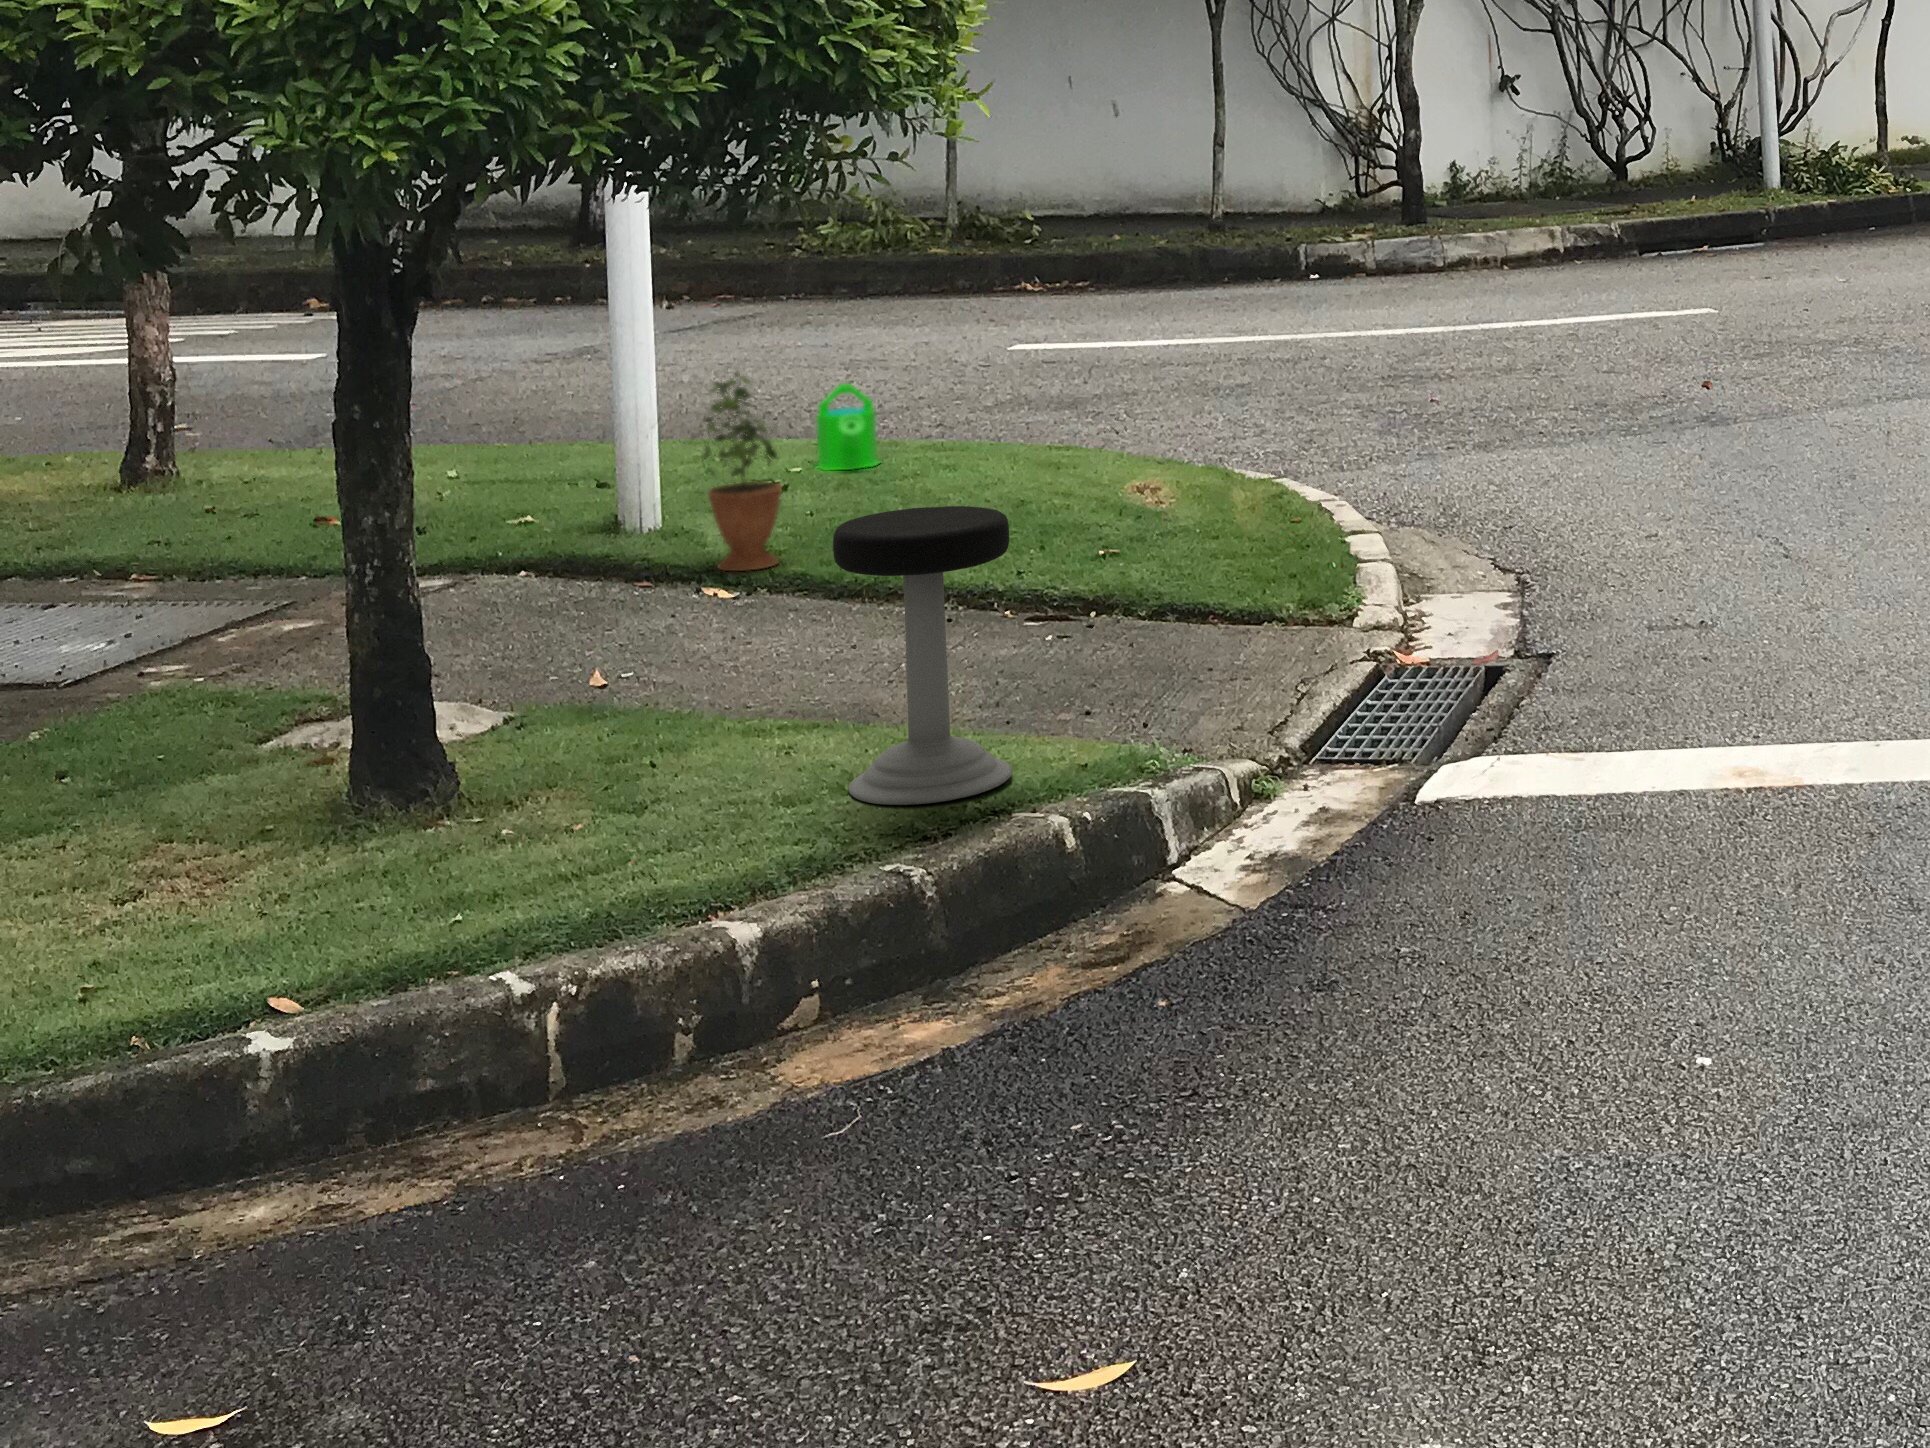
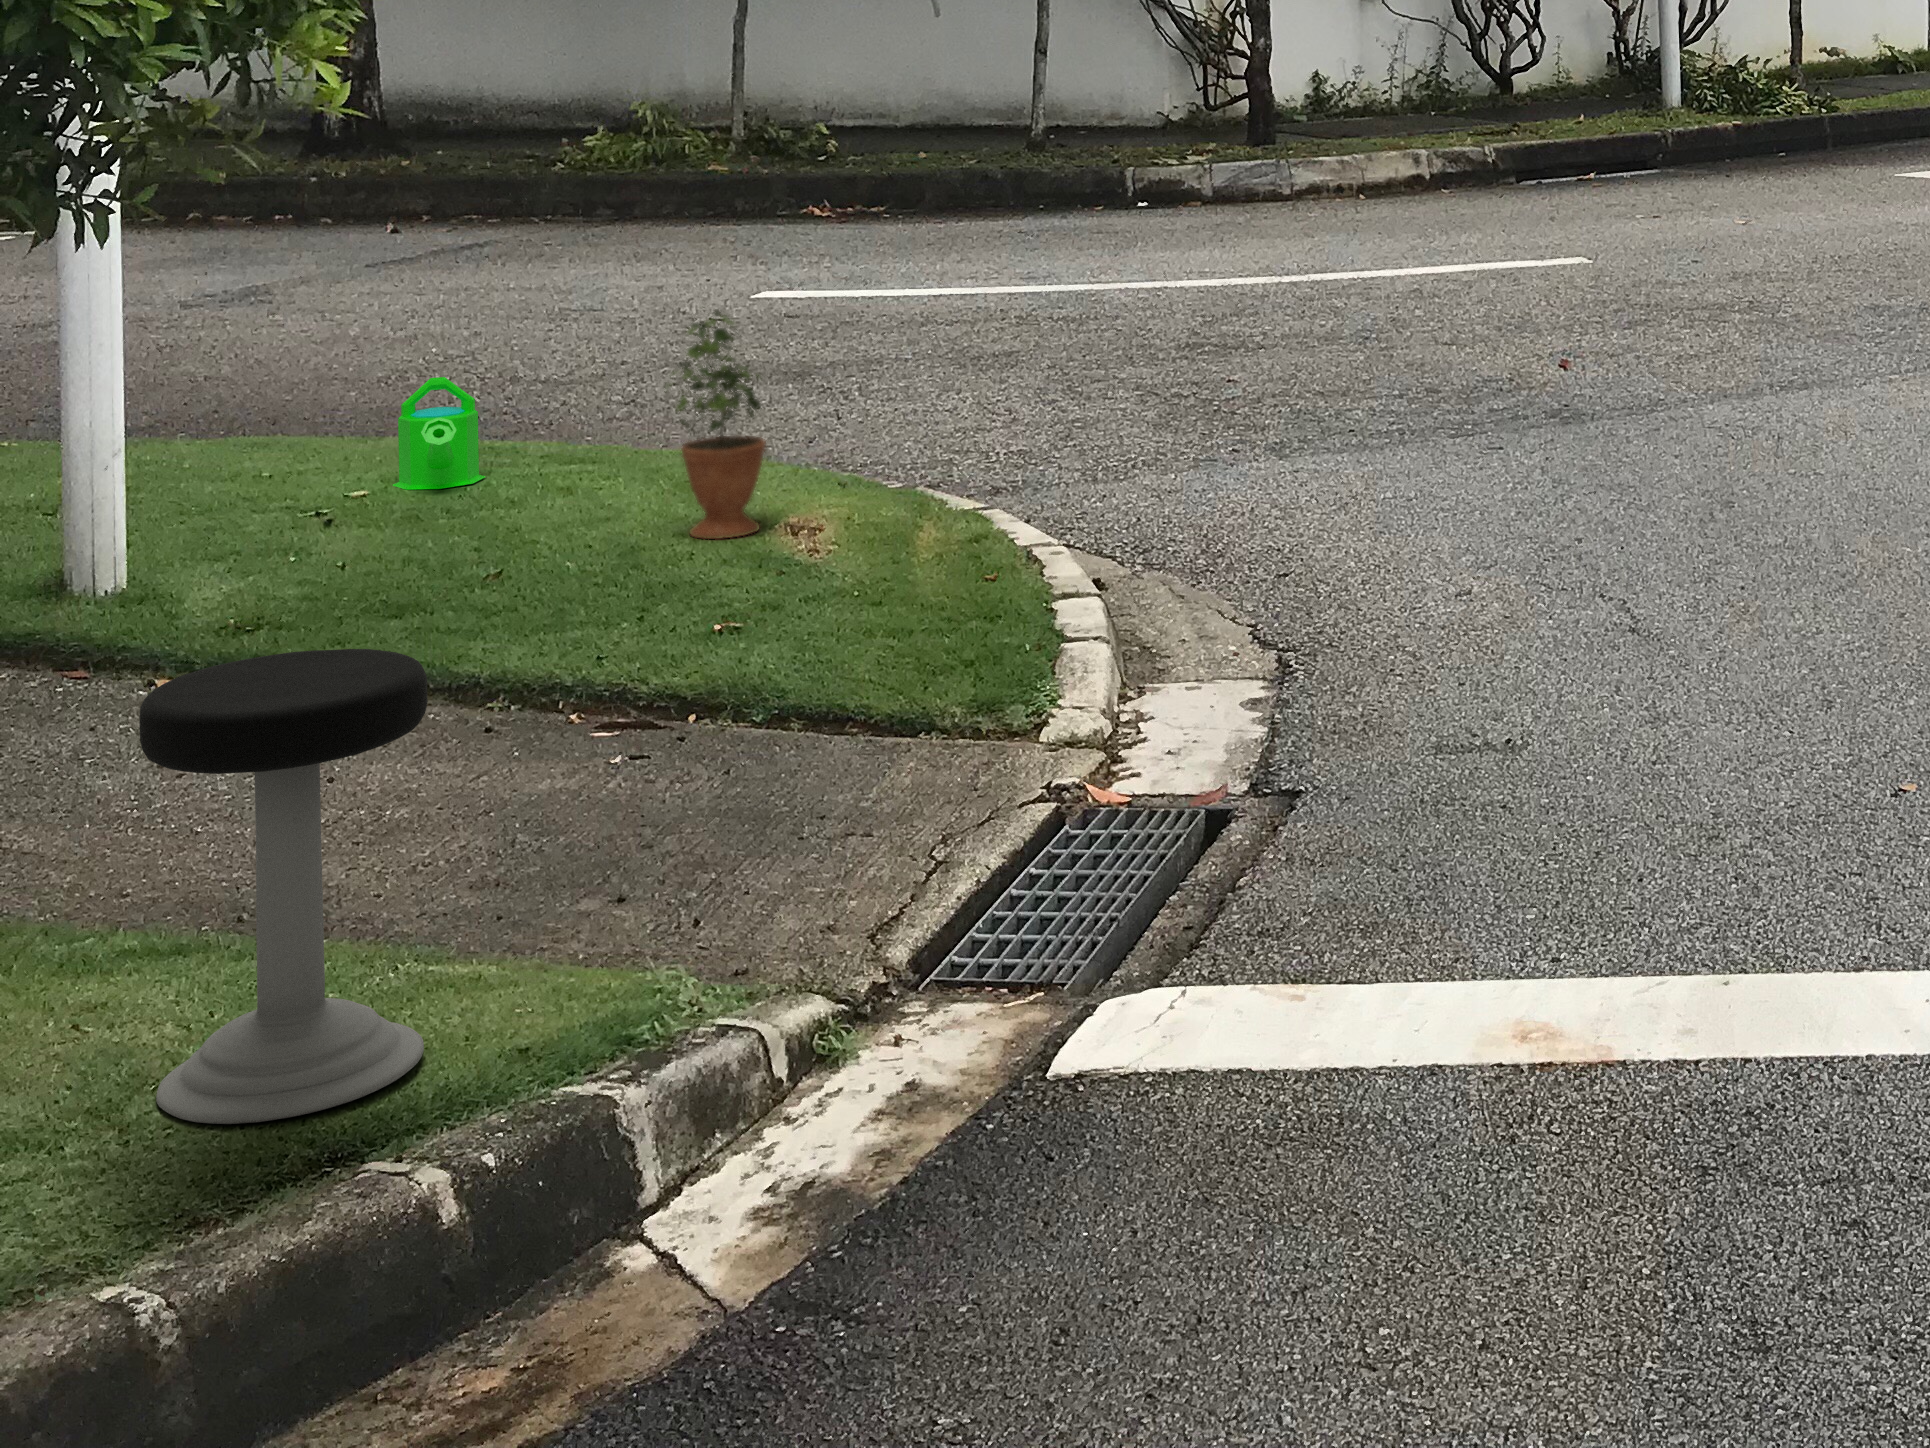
potted plant: present [691,372,782,571] -> present [664,307,765,539]

